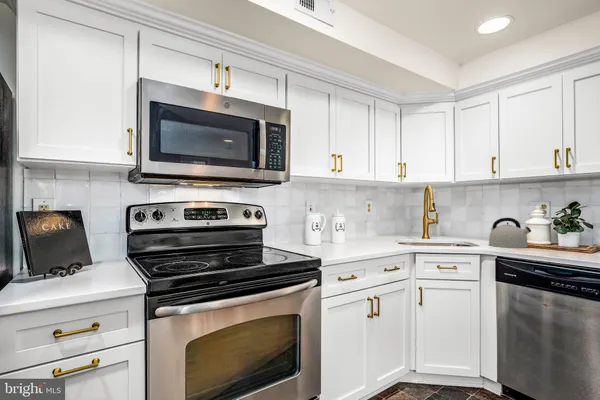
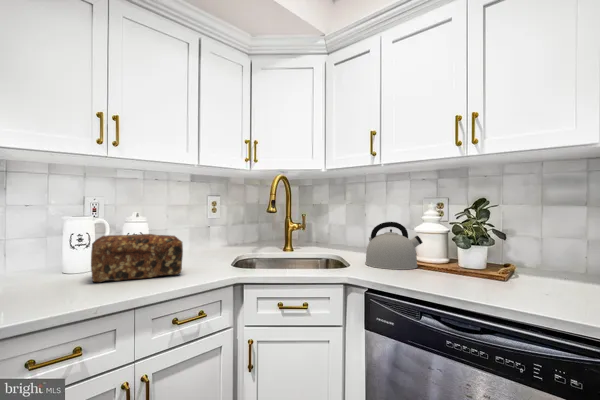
bread loaf: none [337,224,384,248] -> present [91,234,183,282]

